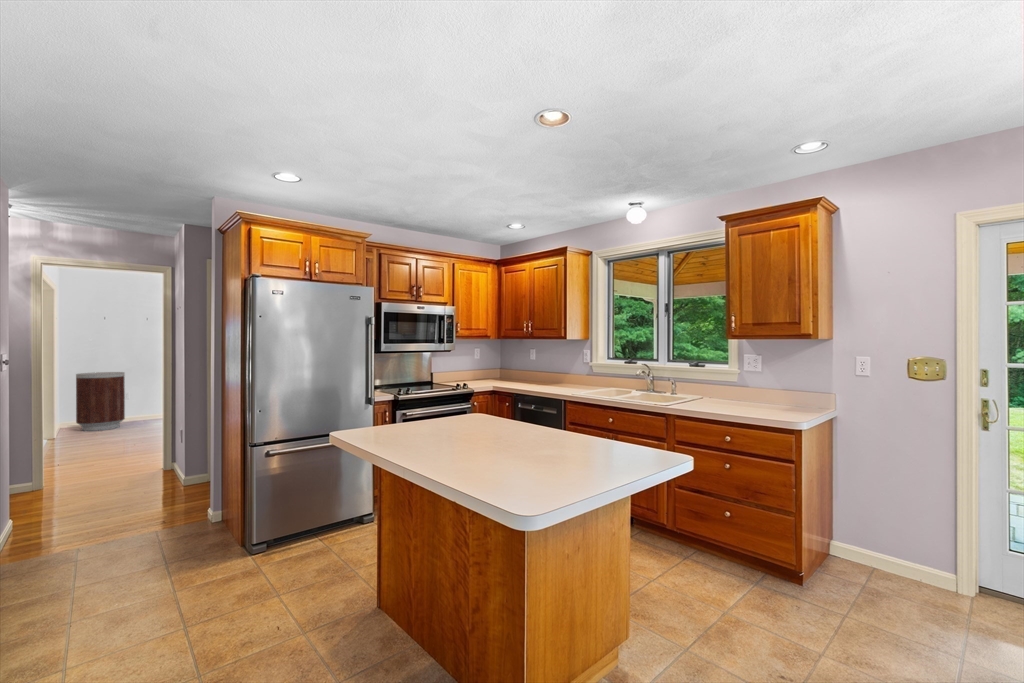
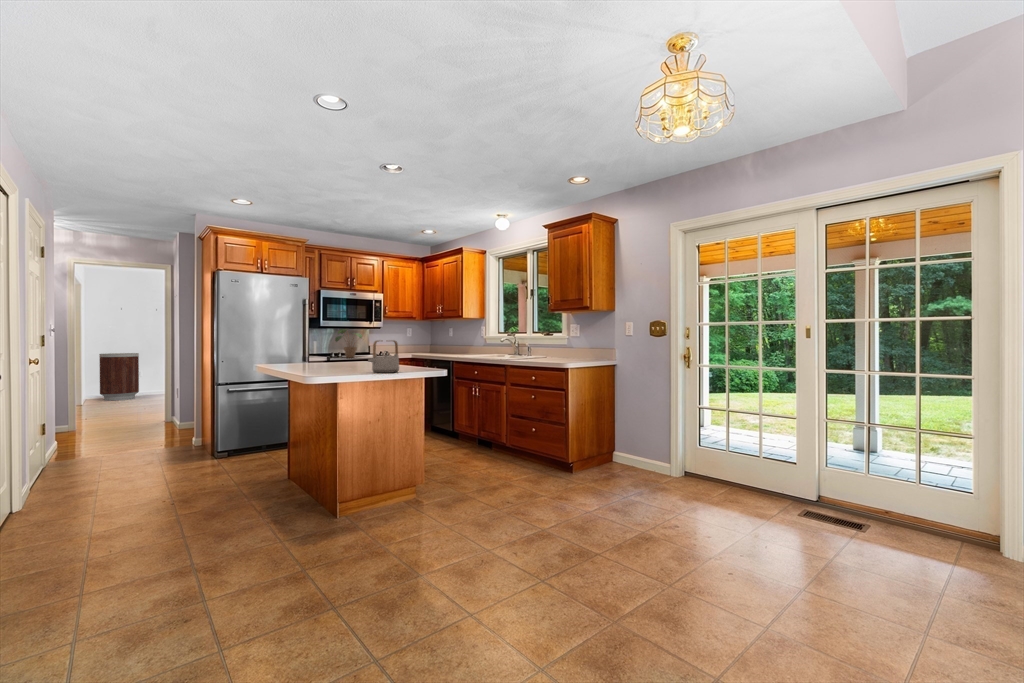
potted plant: none [396,352,437,392] -> present [335,329,362,358]
teapot: none [583,409,631,473] -> present [368,340,399,373]

